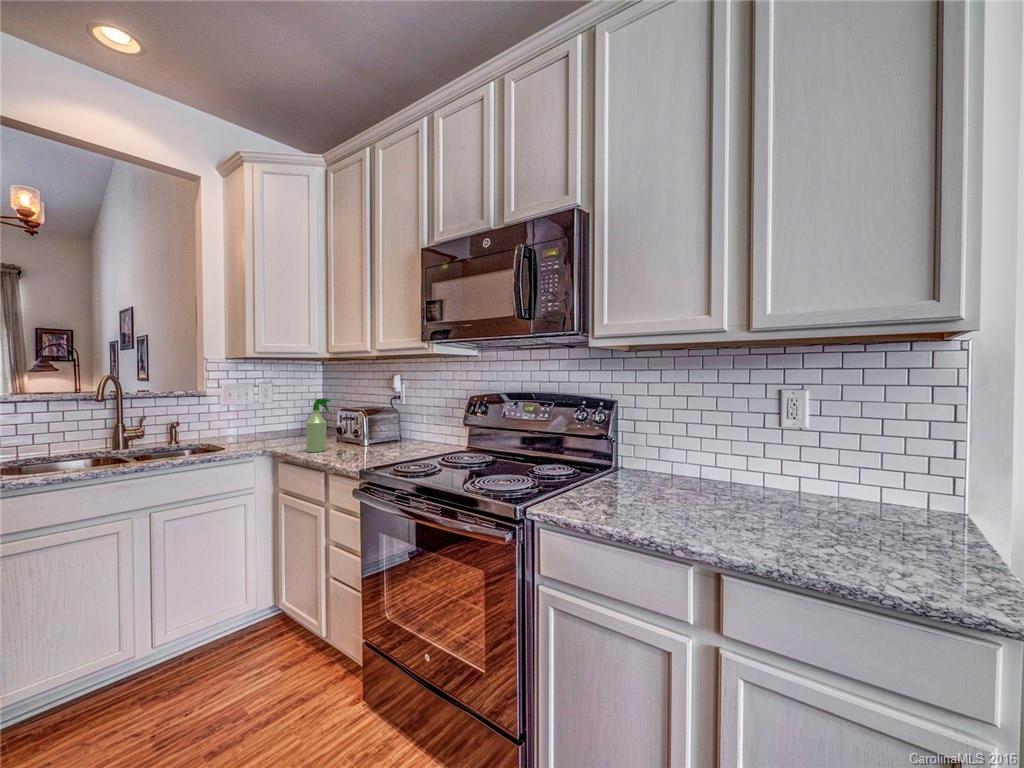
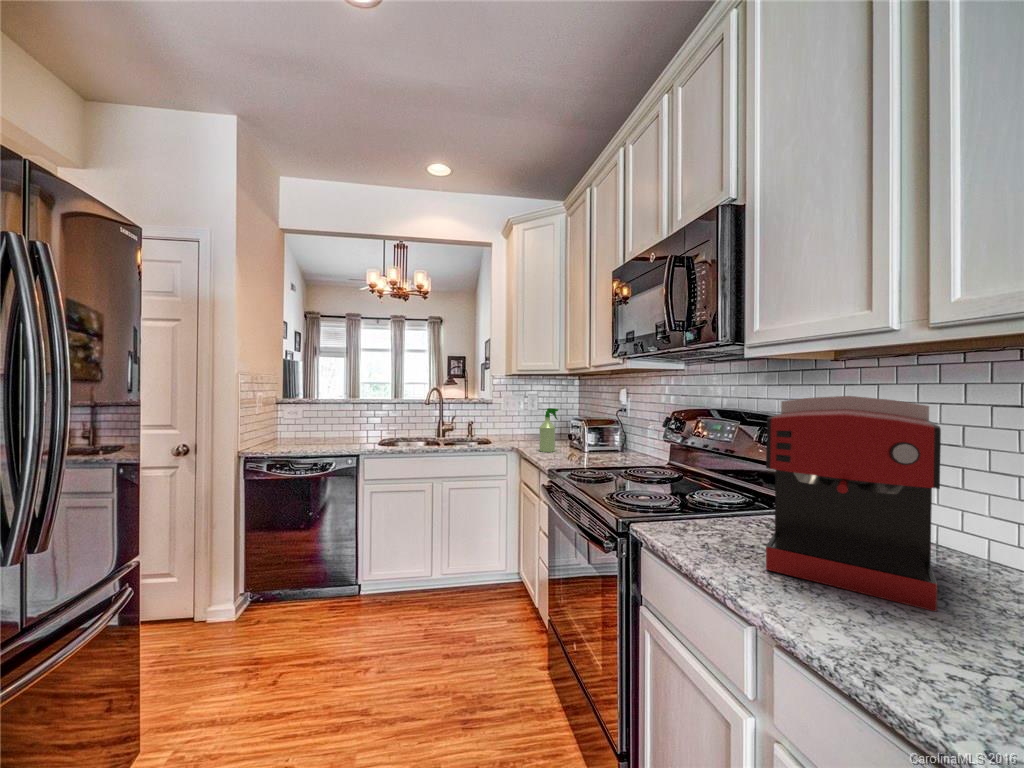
coffee maker: none [632,379,764,519] -> present [766,396,941,611]

